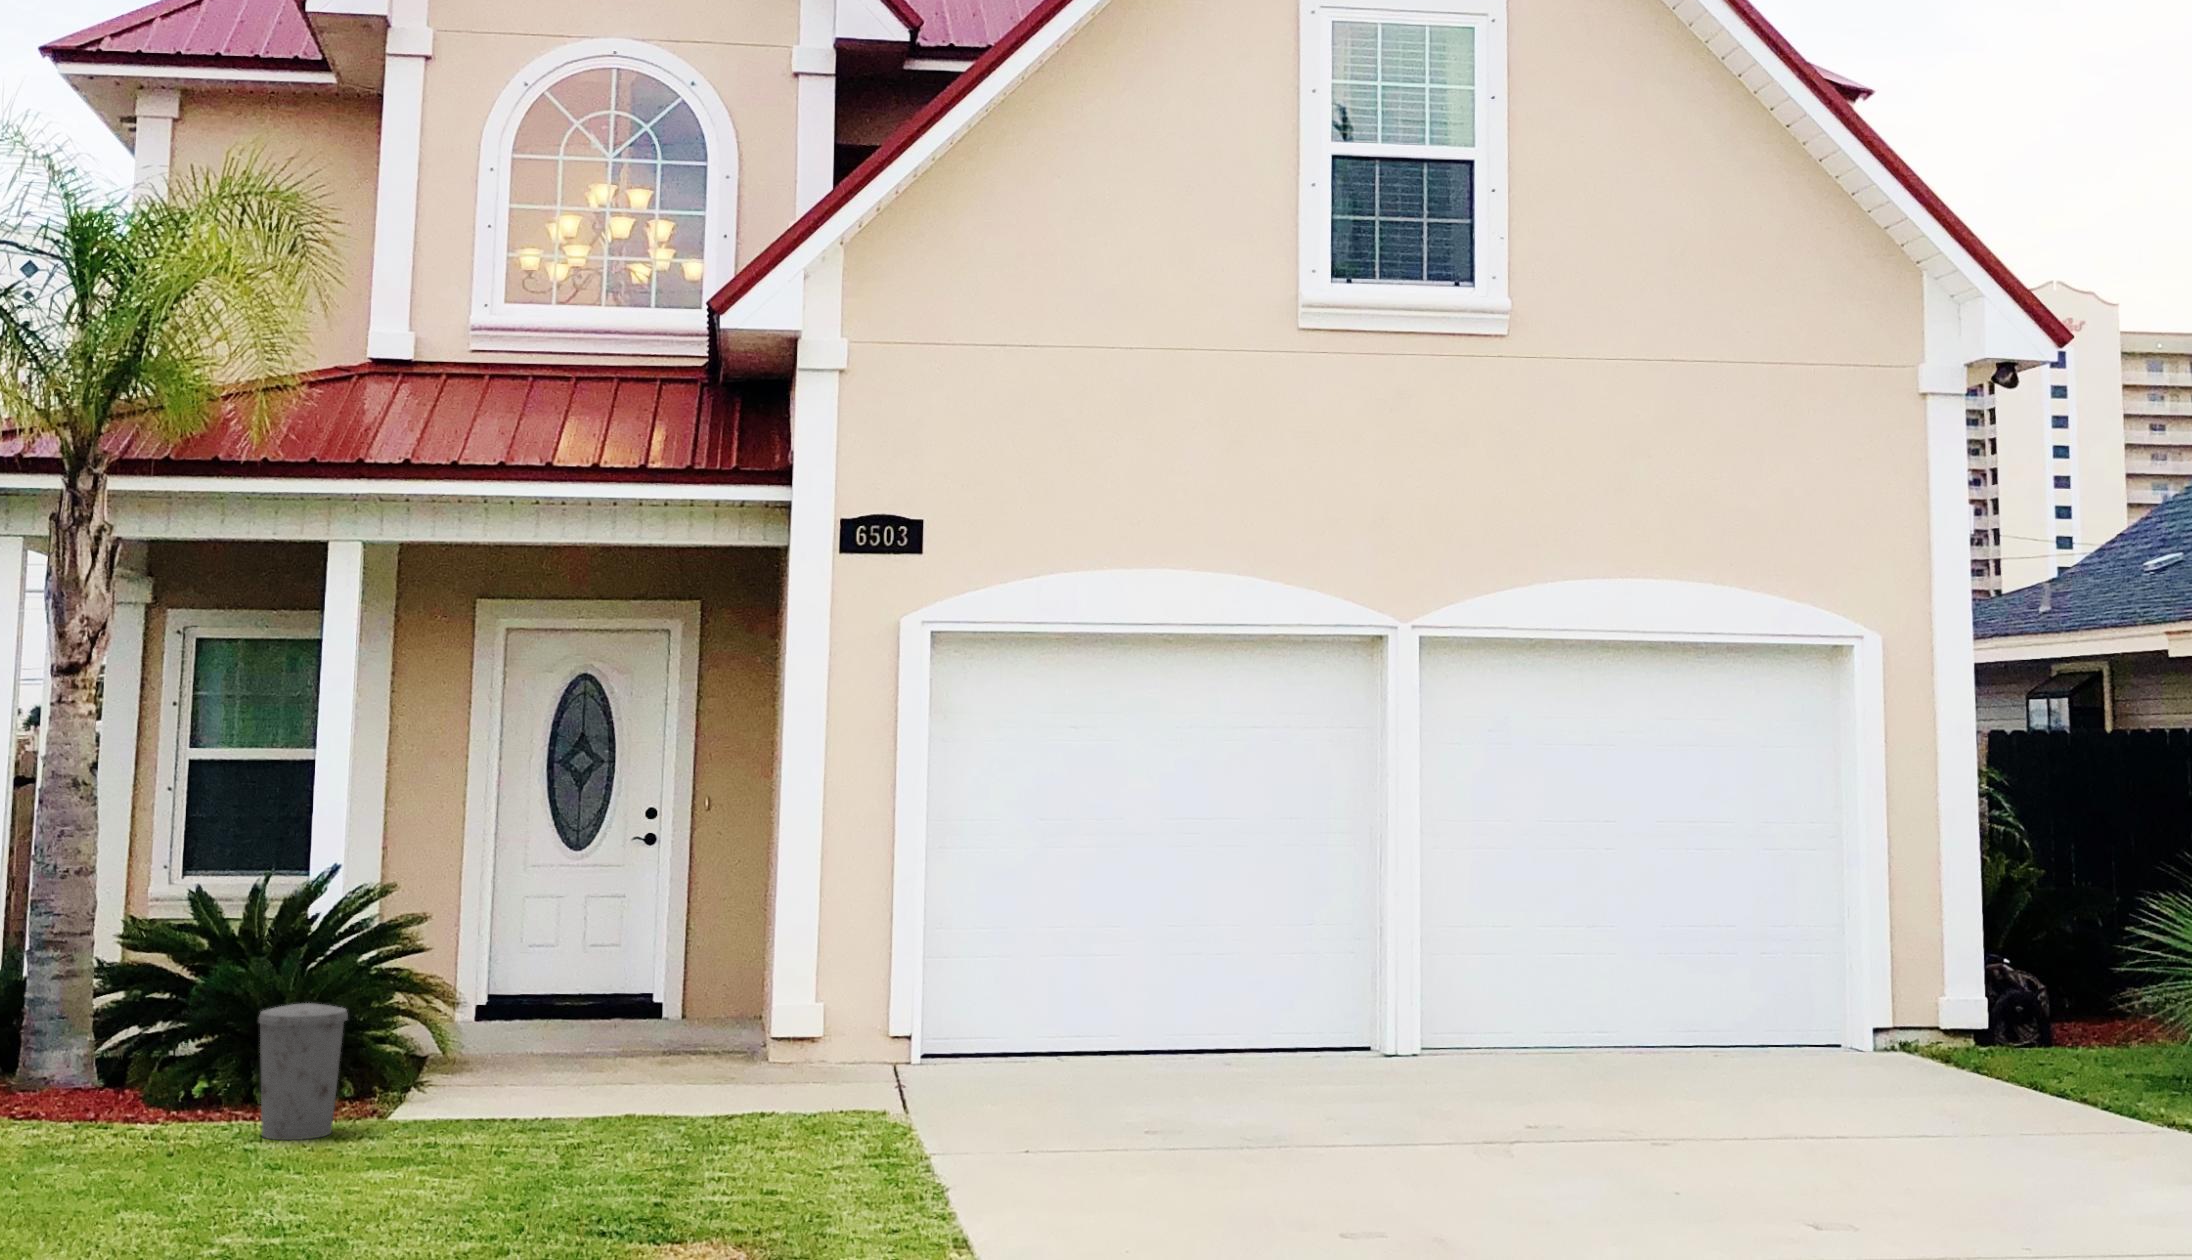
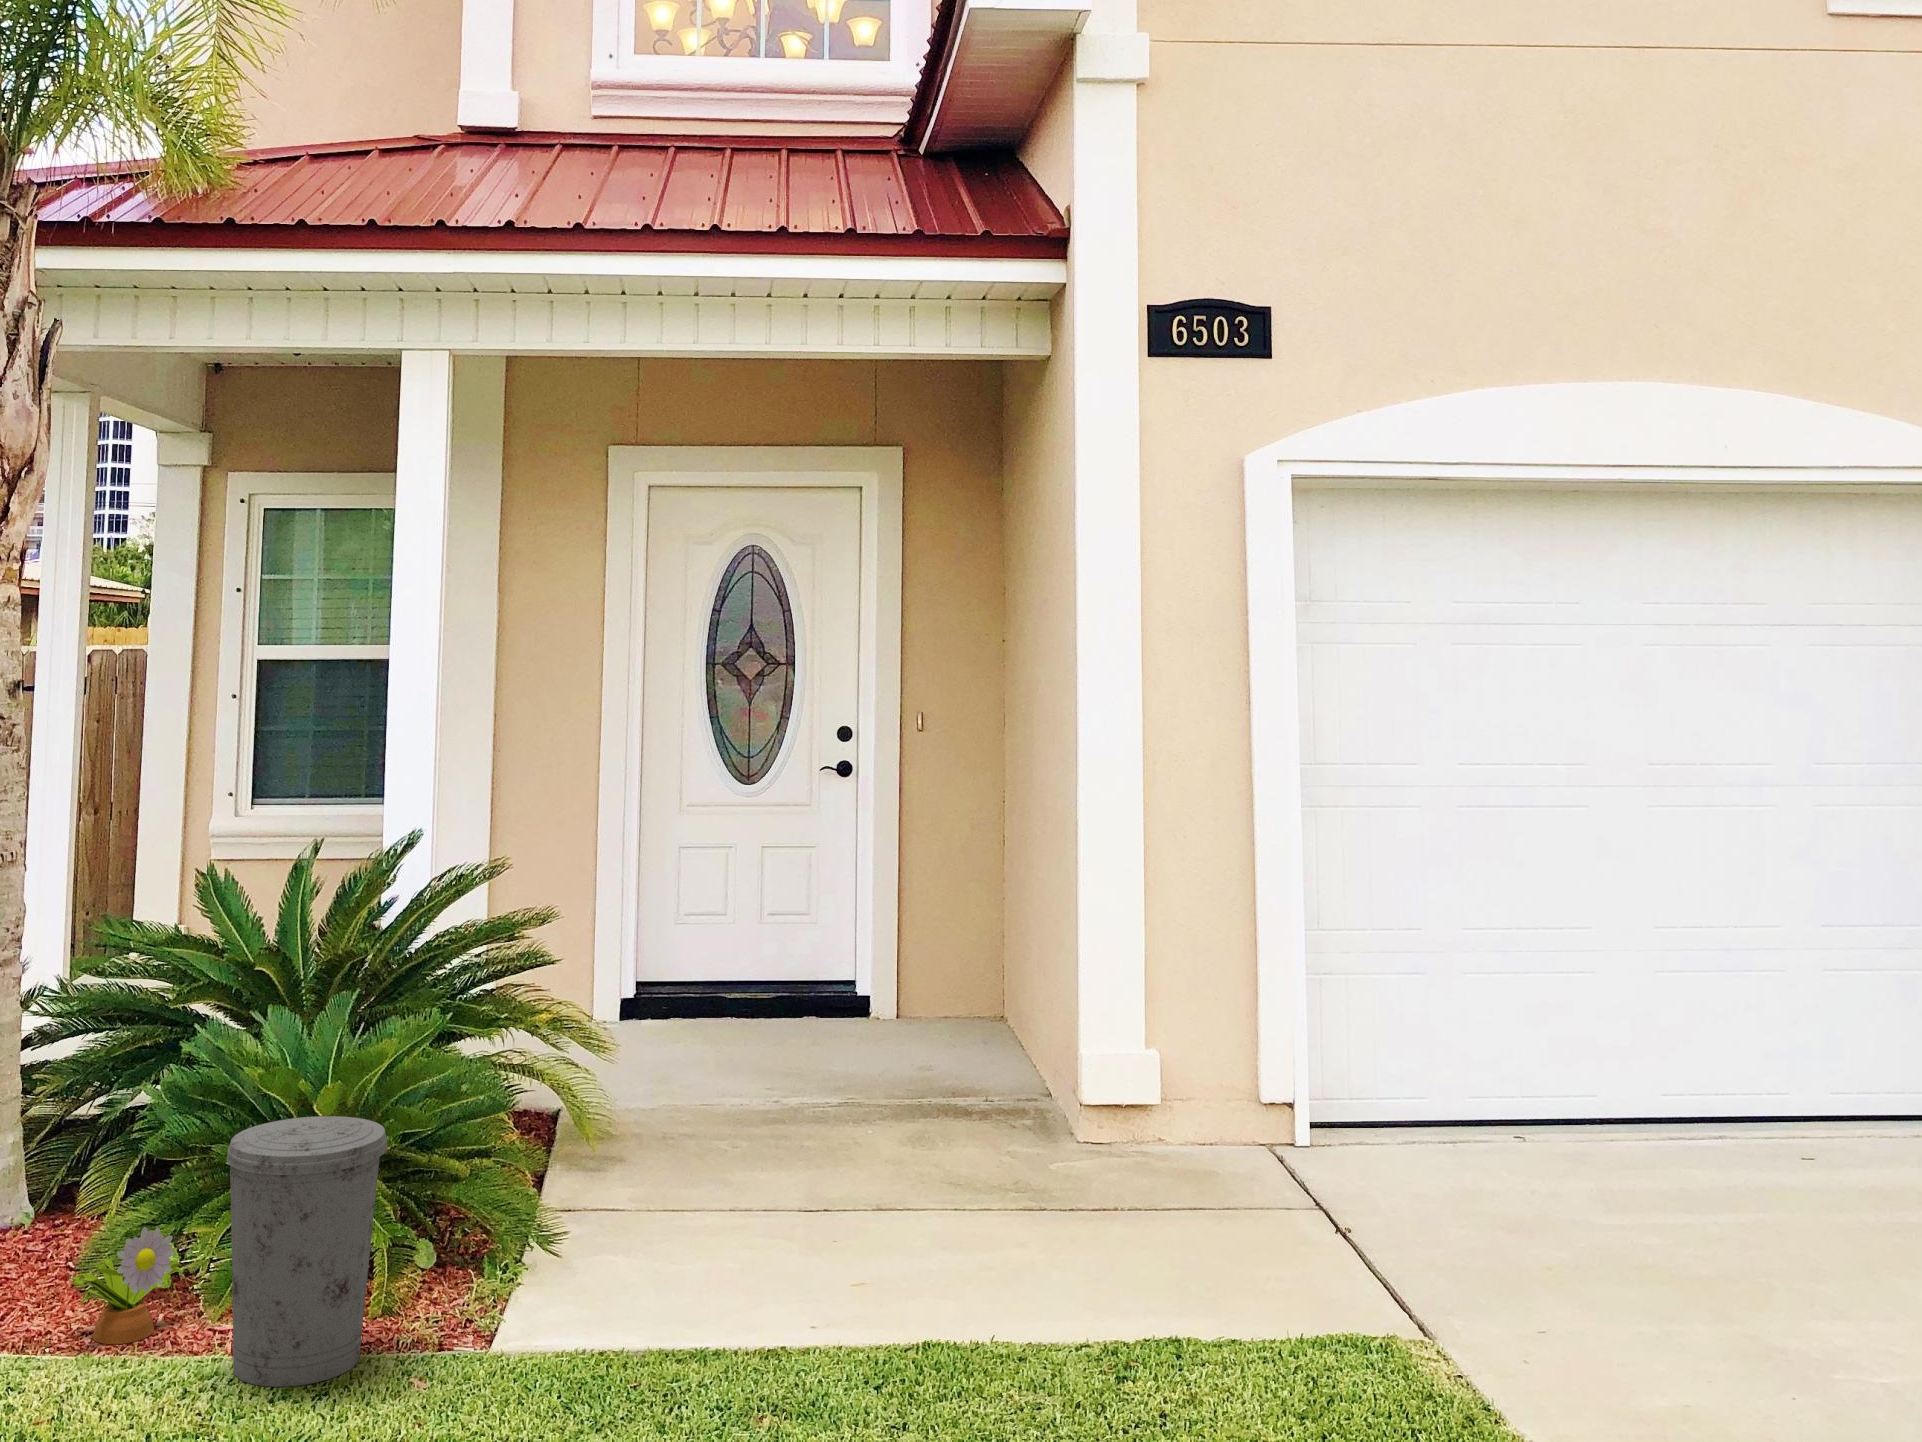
decorative plant: none [159,1066,226,1131] -> present [69,1227,185,1344]

